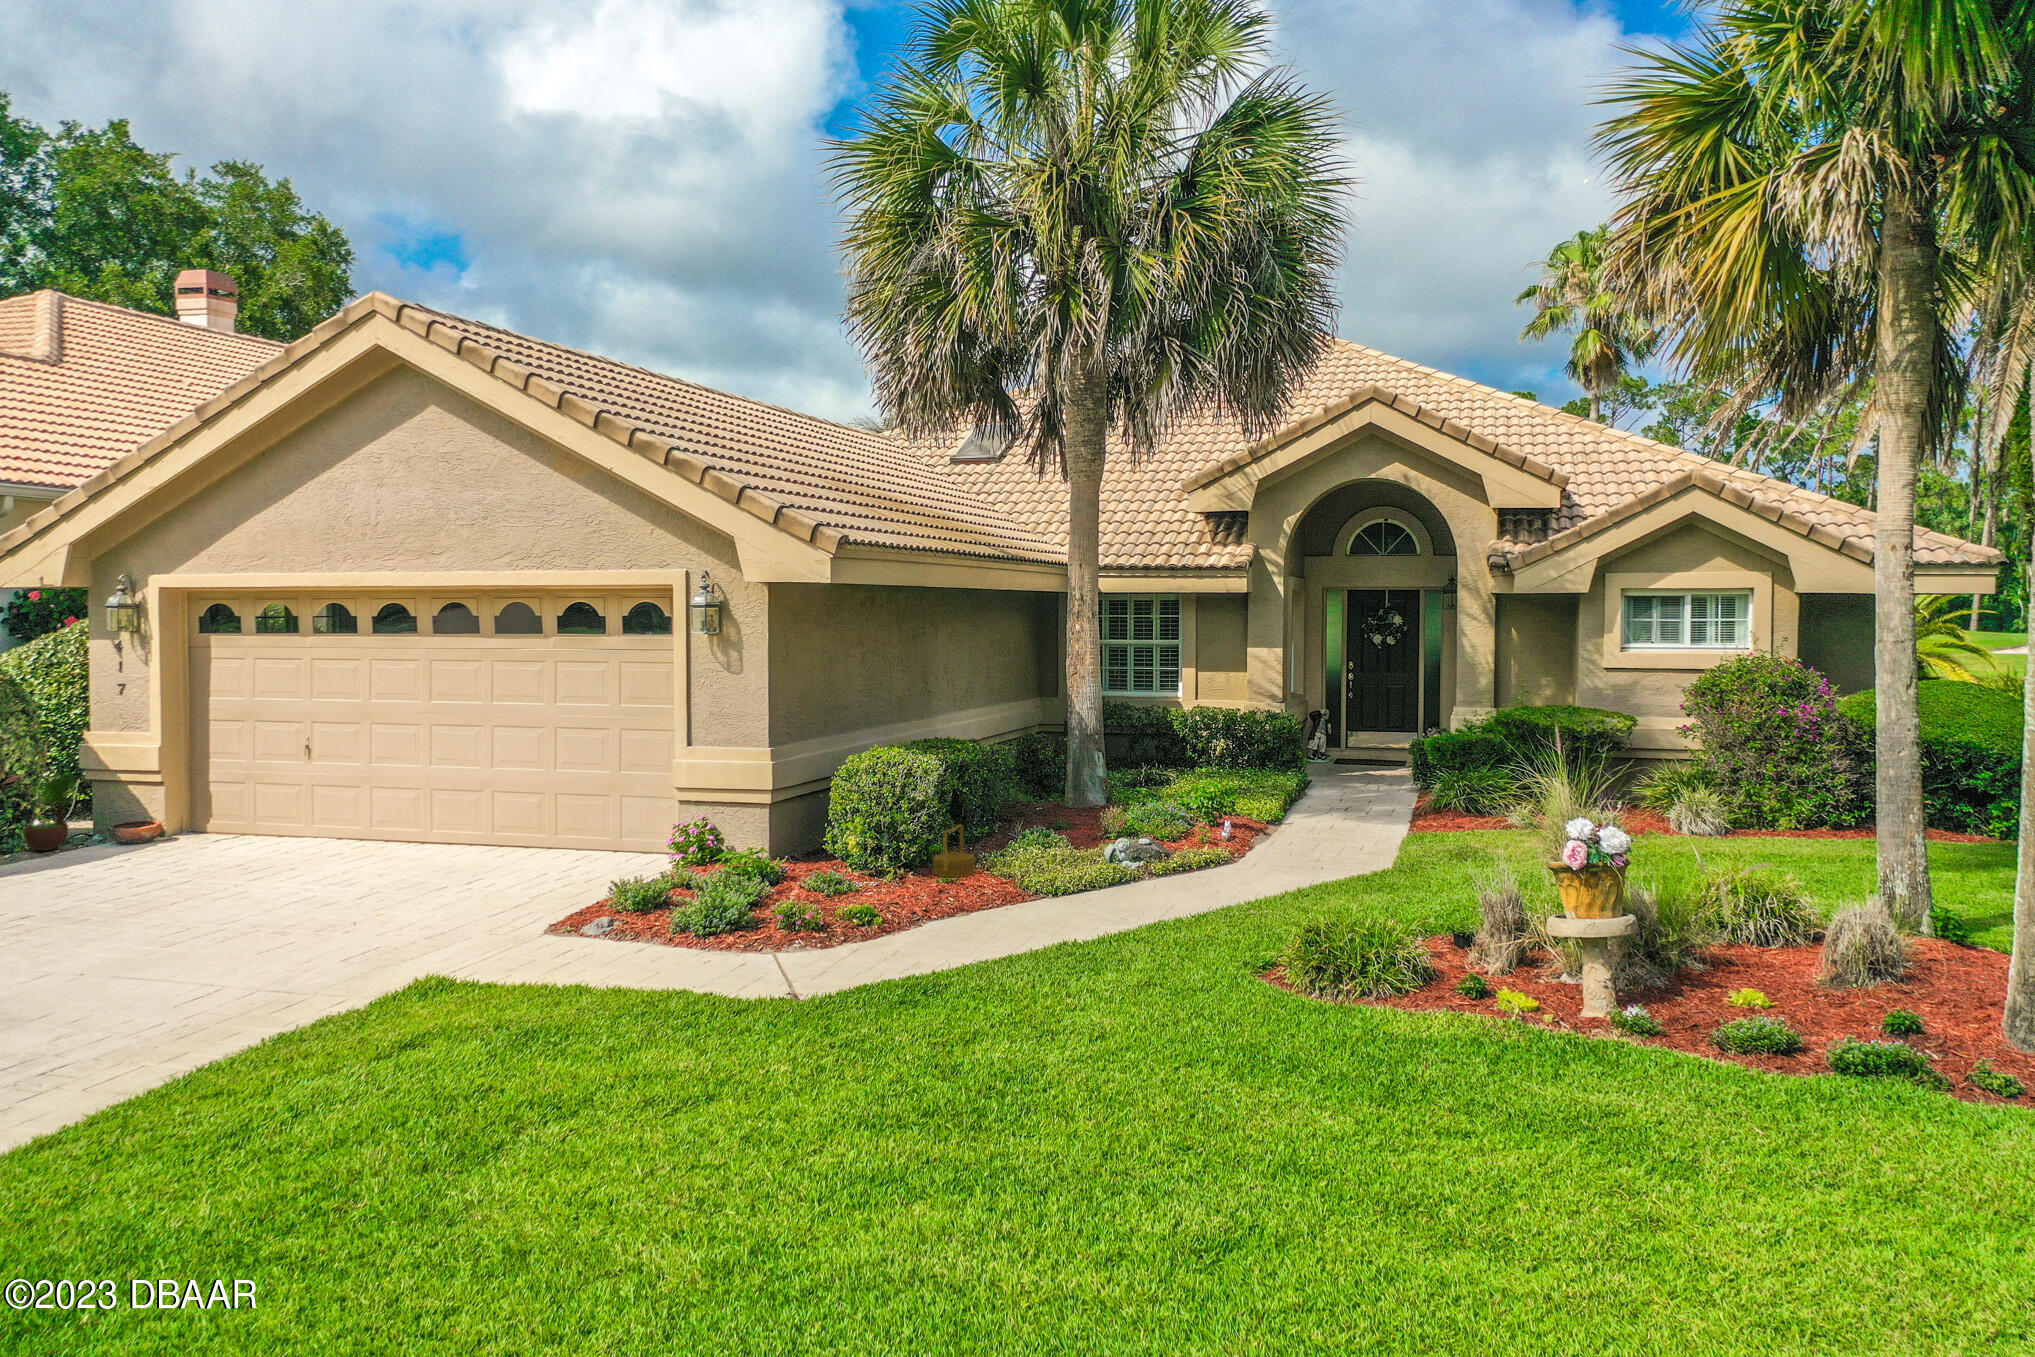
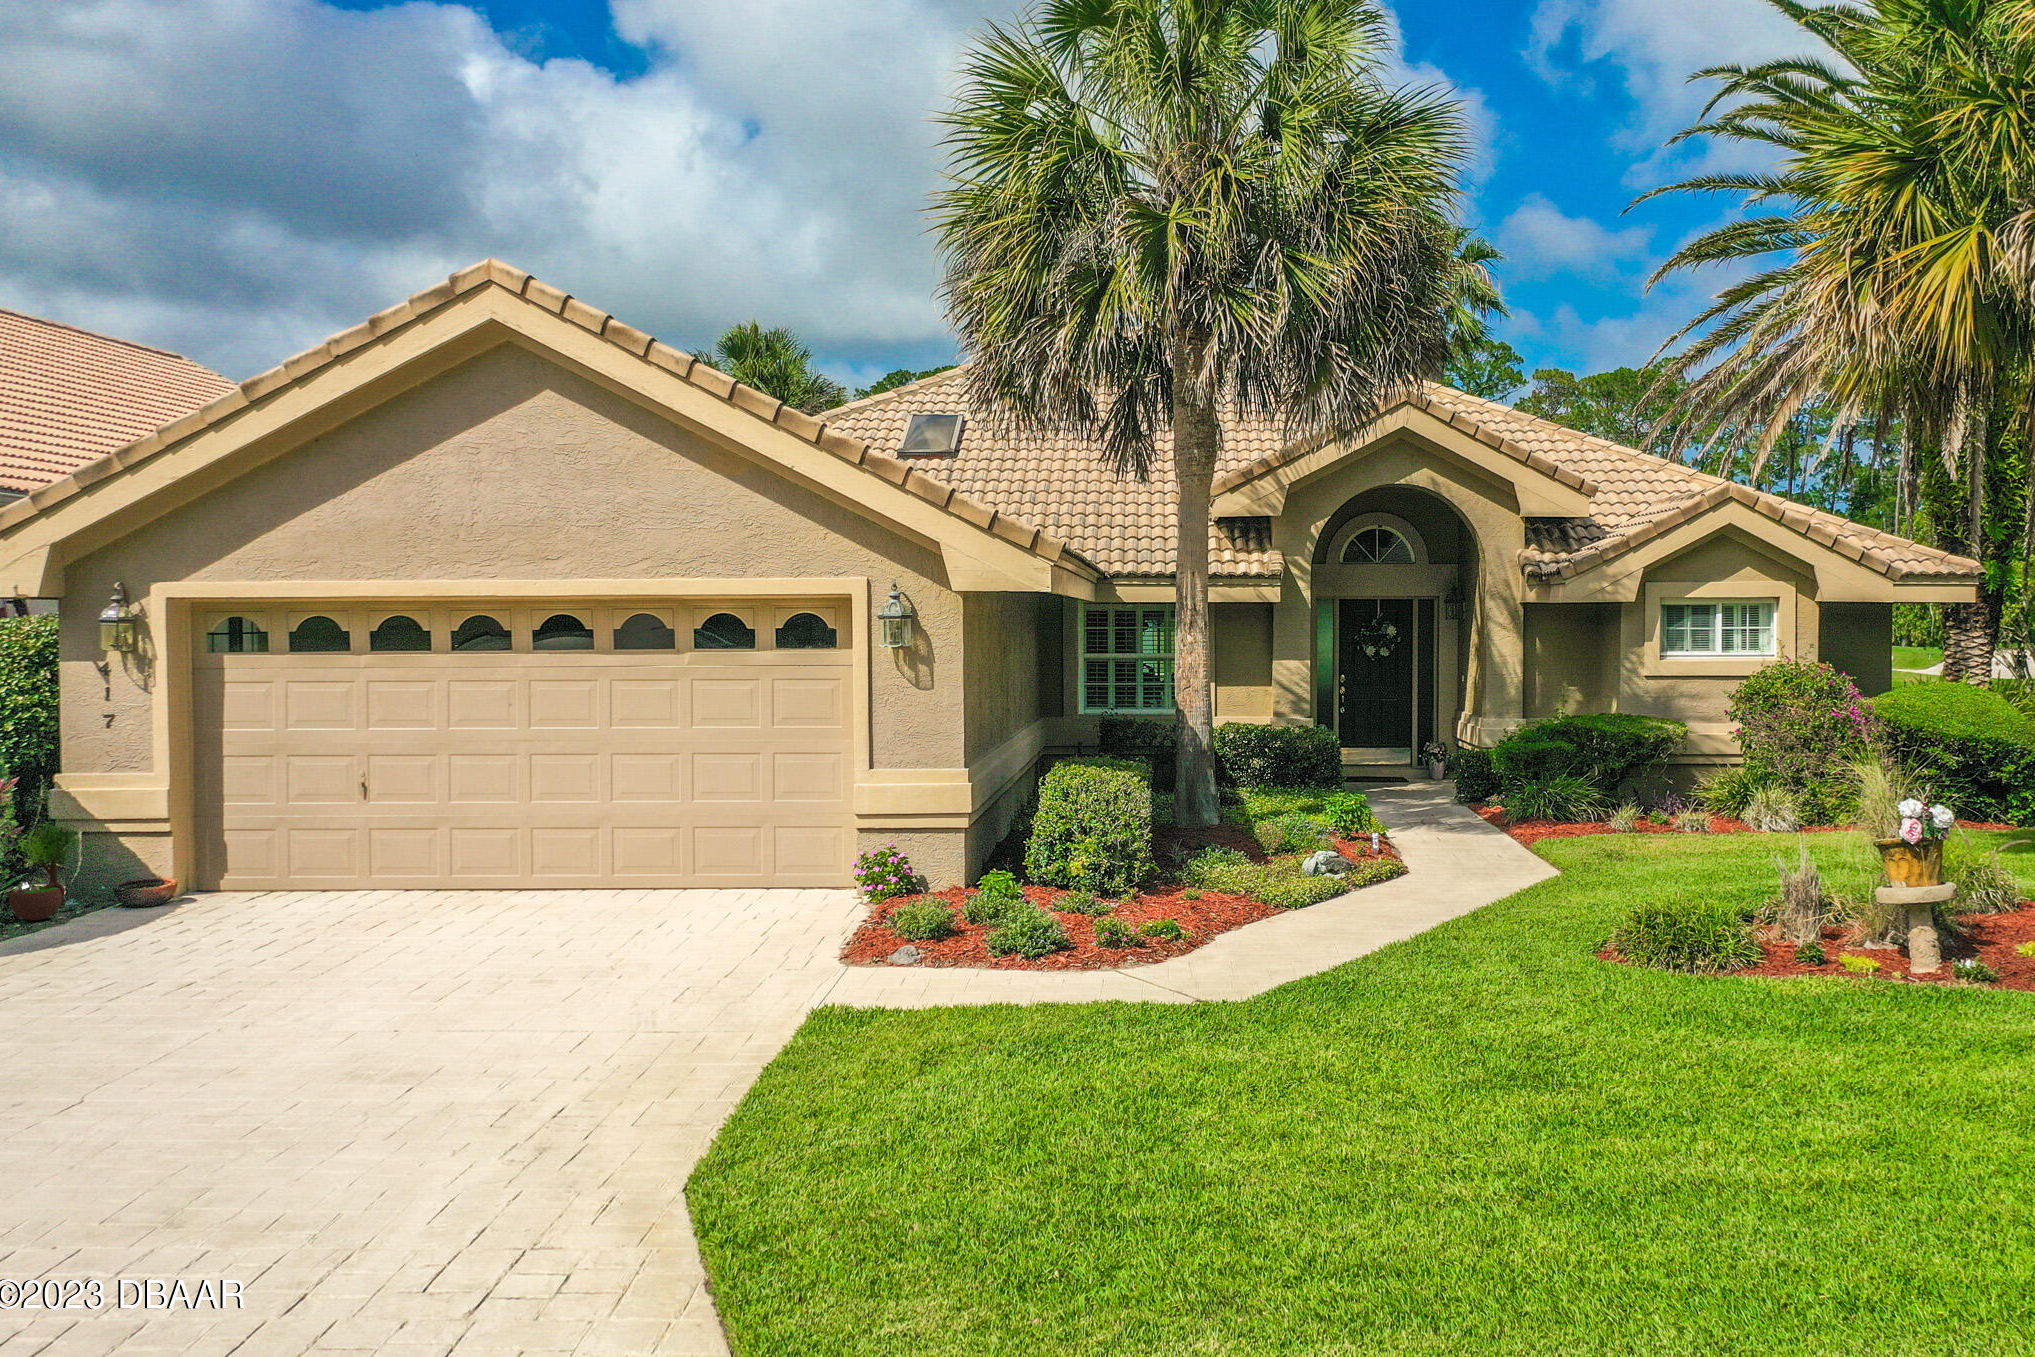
woven basket: present [933,825,975,877] -> none [1145,845,1191,901]

